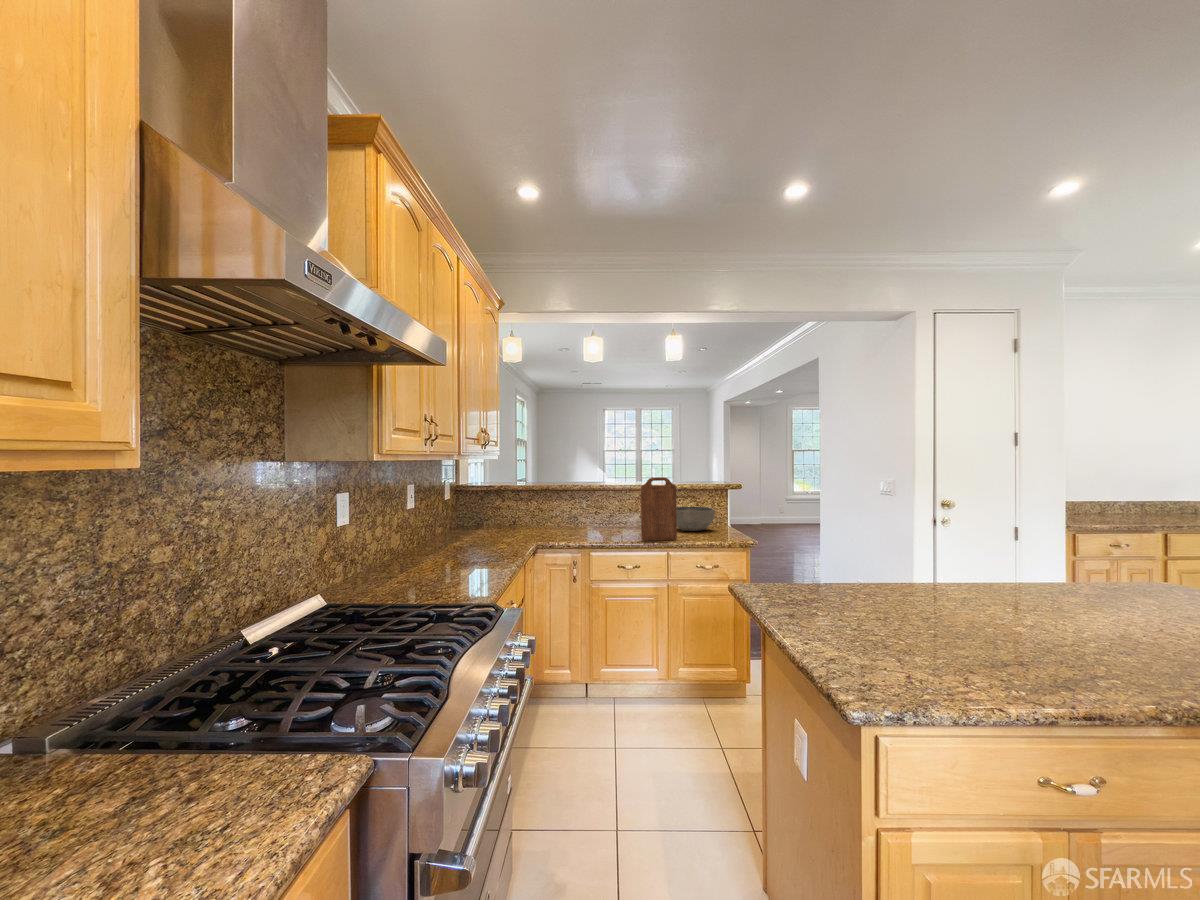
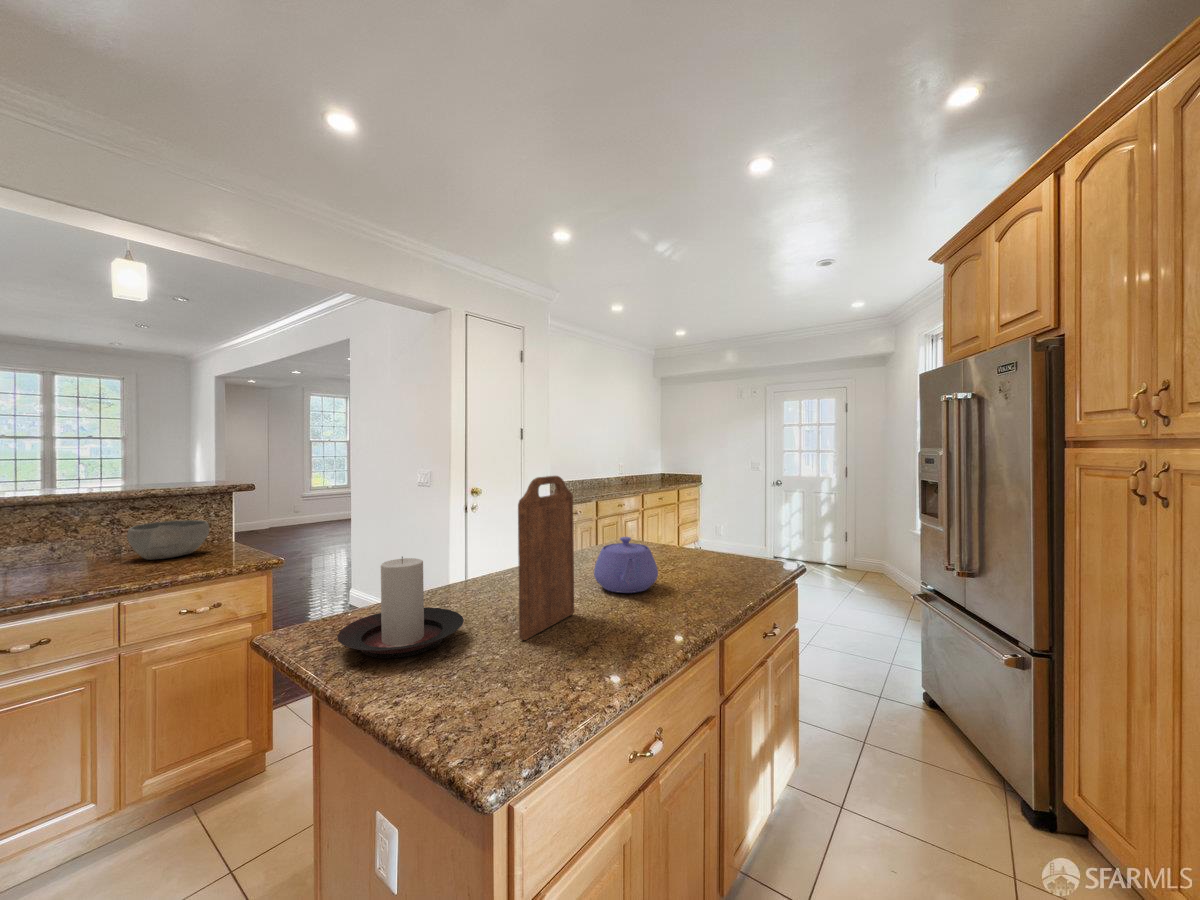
cutting board: present [641,477,677,540] -> present [518,476,574,640]
candle holder: none [777,544,877,621] -> present [337,557,464,658]
teapot: none [1056,568,1167,638] -> present [594,537,658,593]

